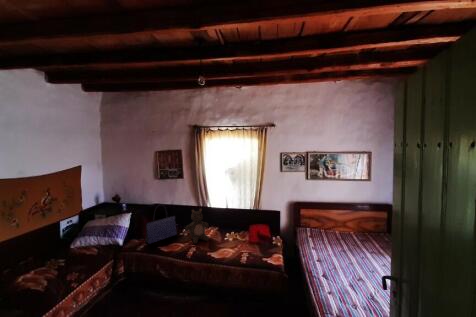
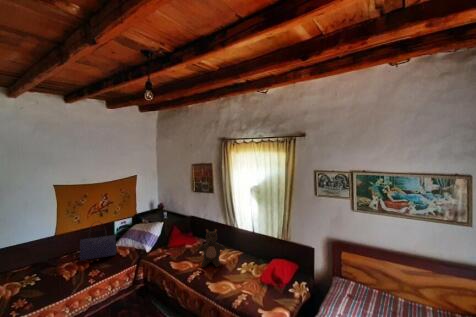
tote bag: present [145,216,177,244] -> present [80,225,118,260]

